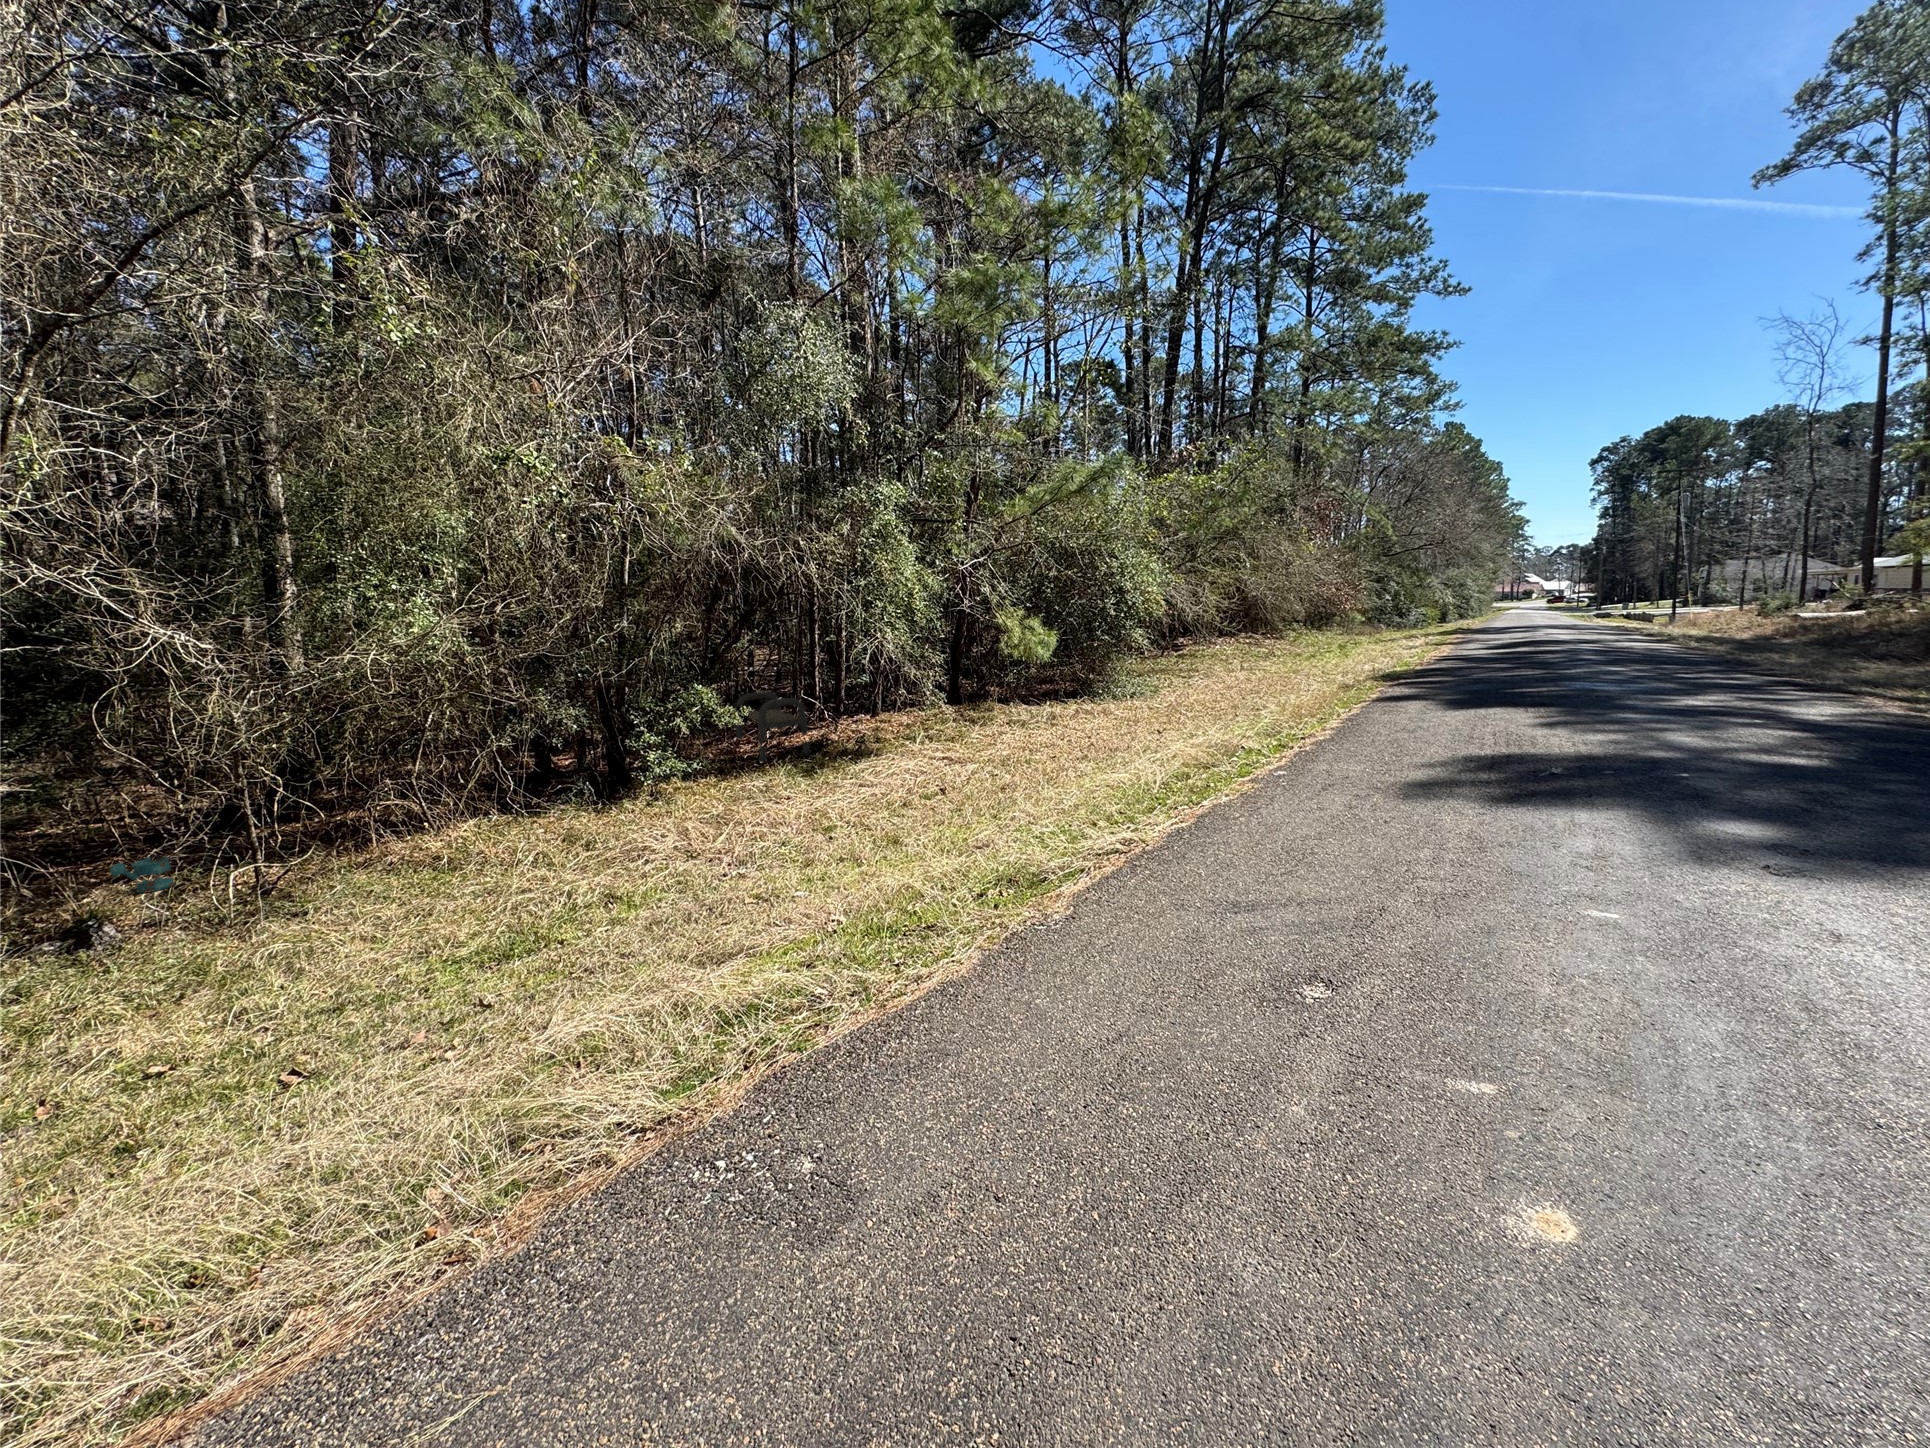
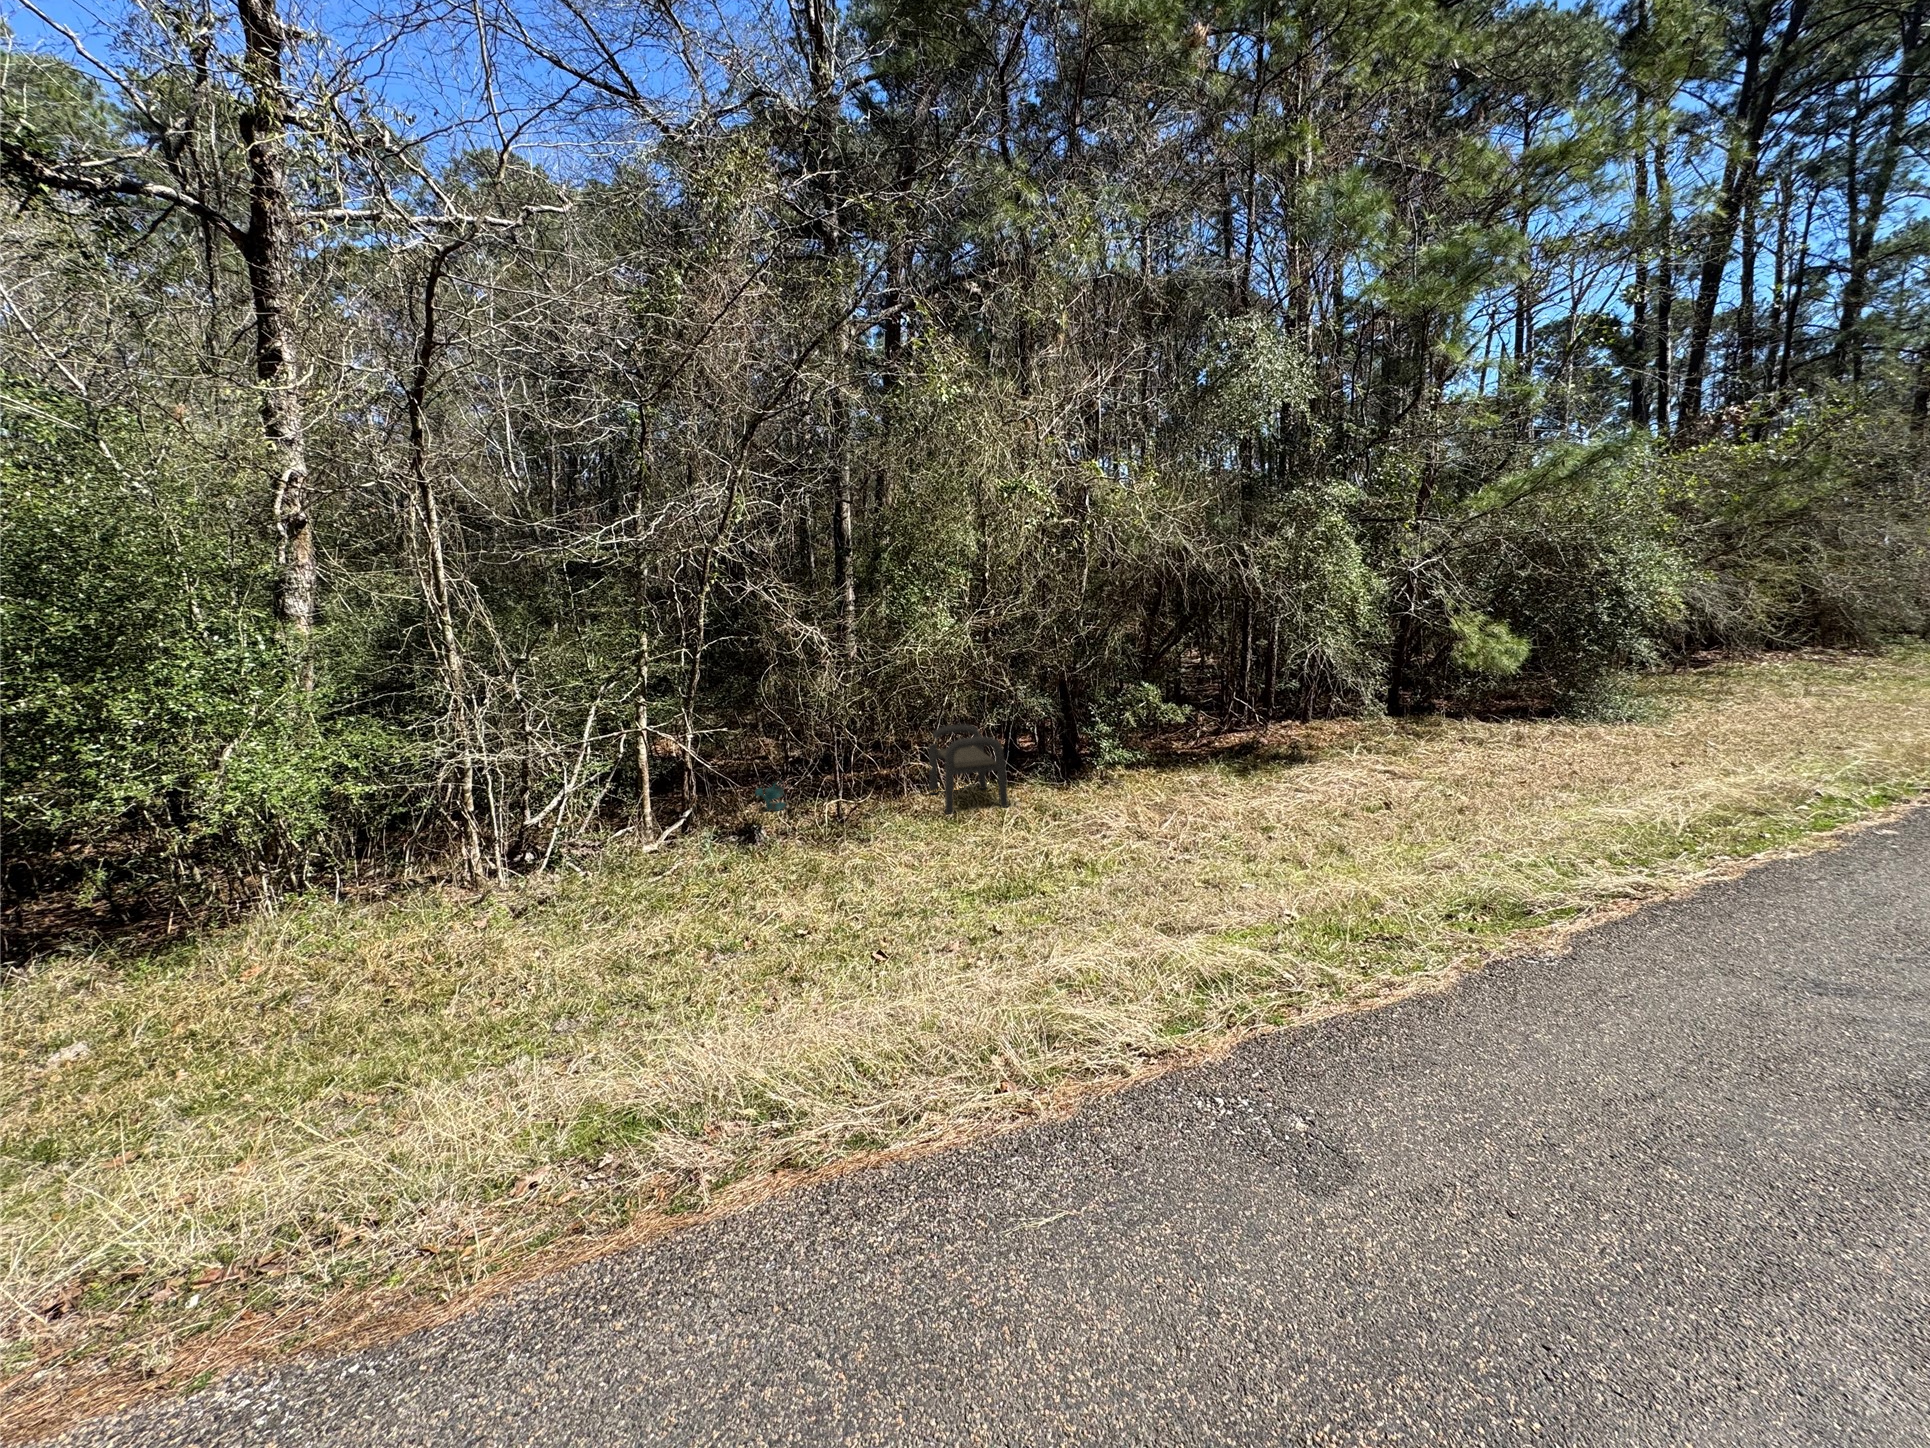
bench: present [736,692,810,761] -> present [929,724,1008,814]

